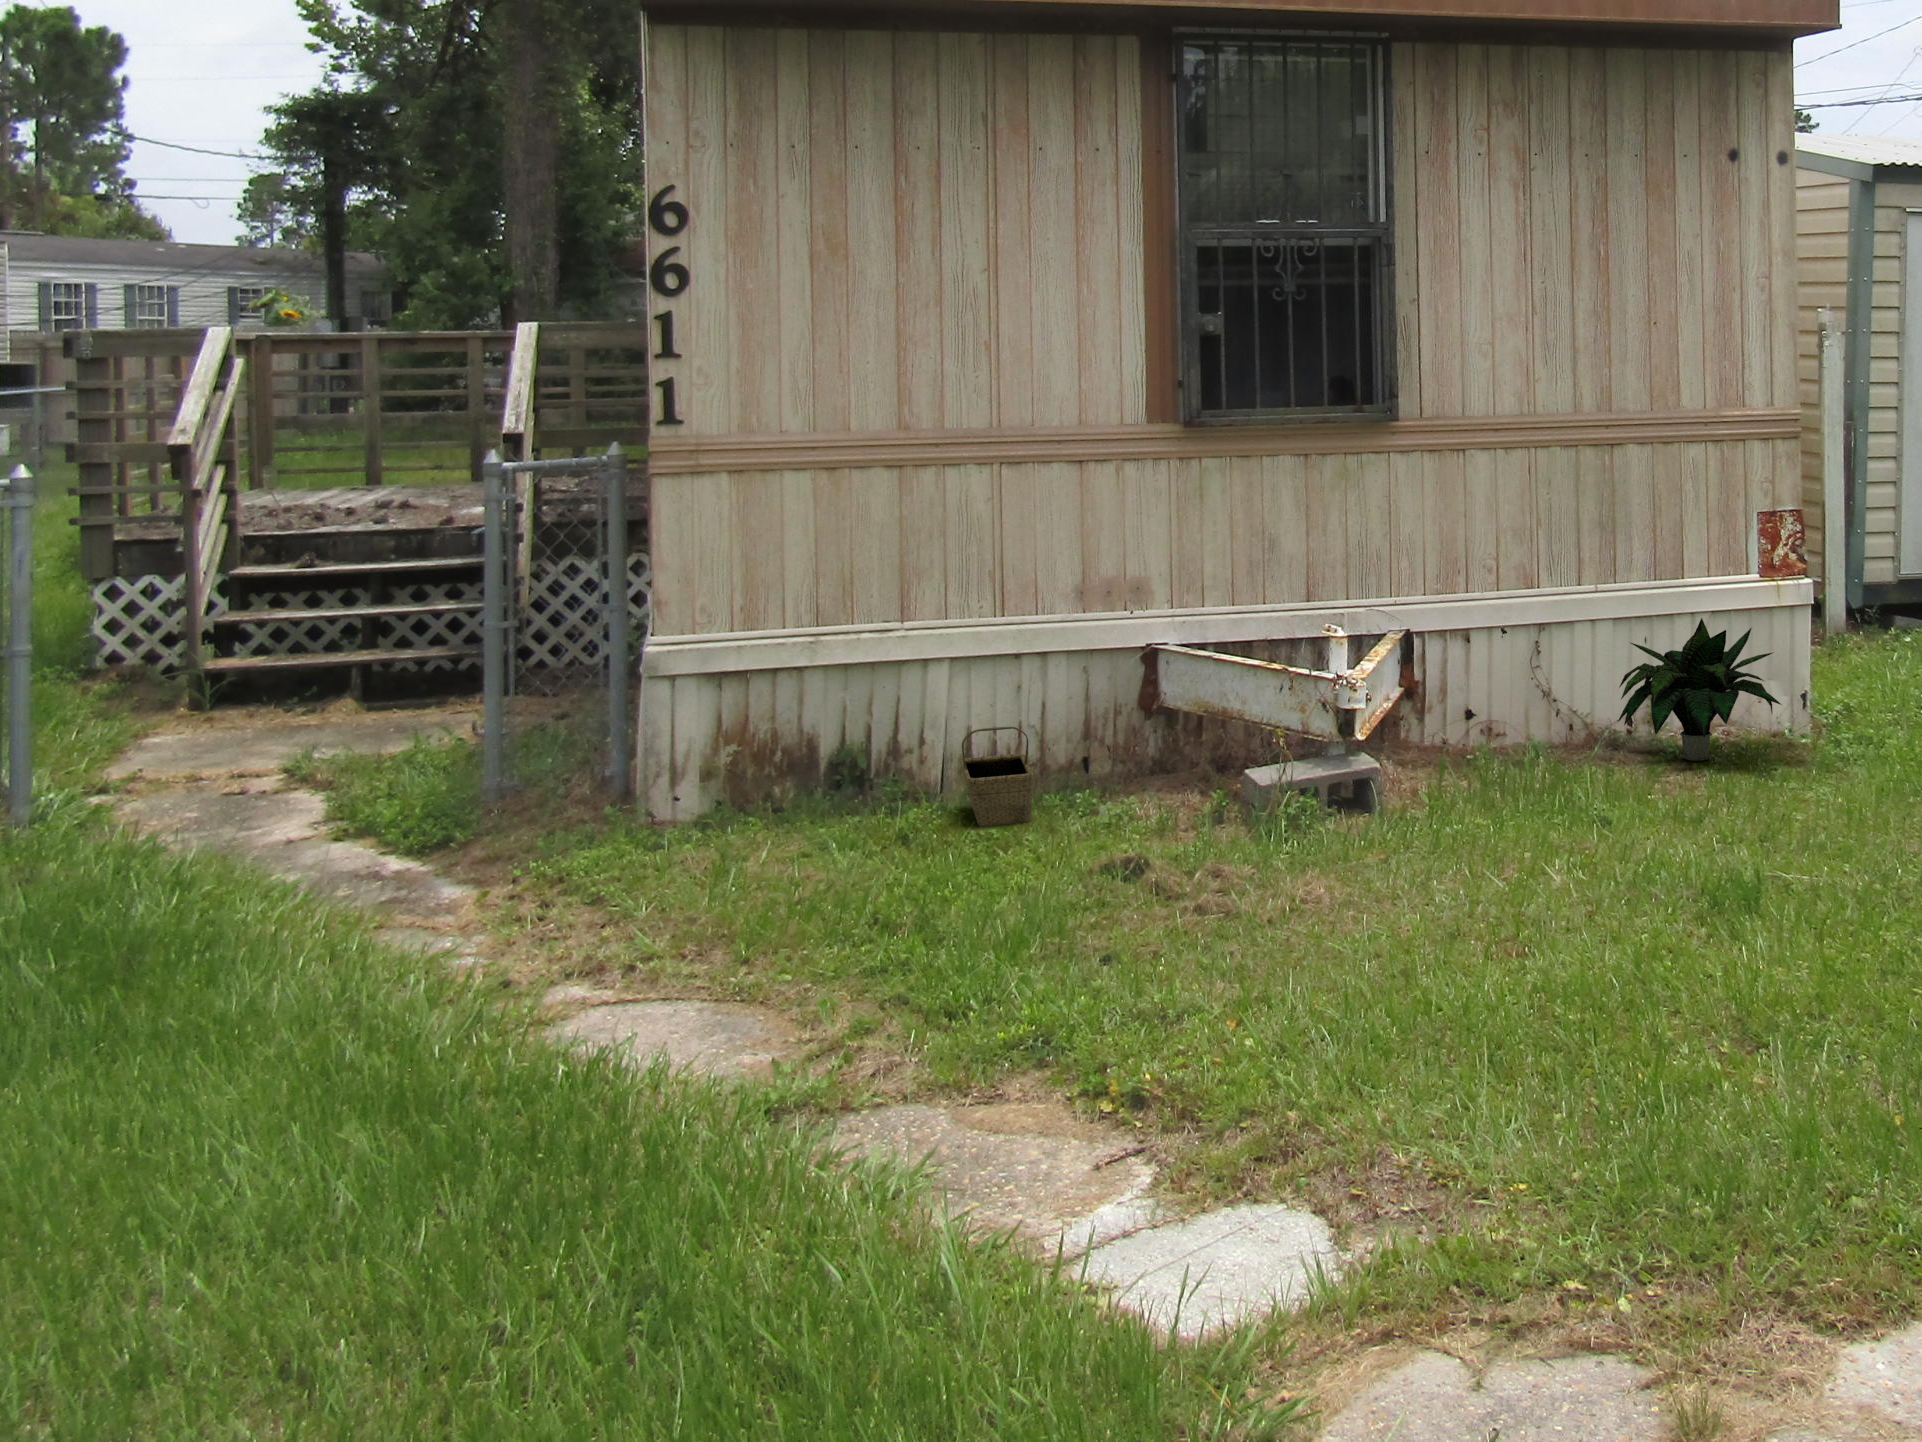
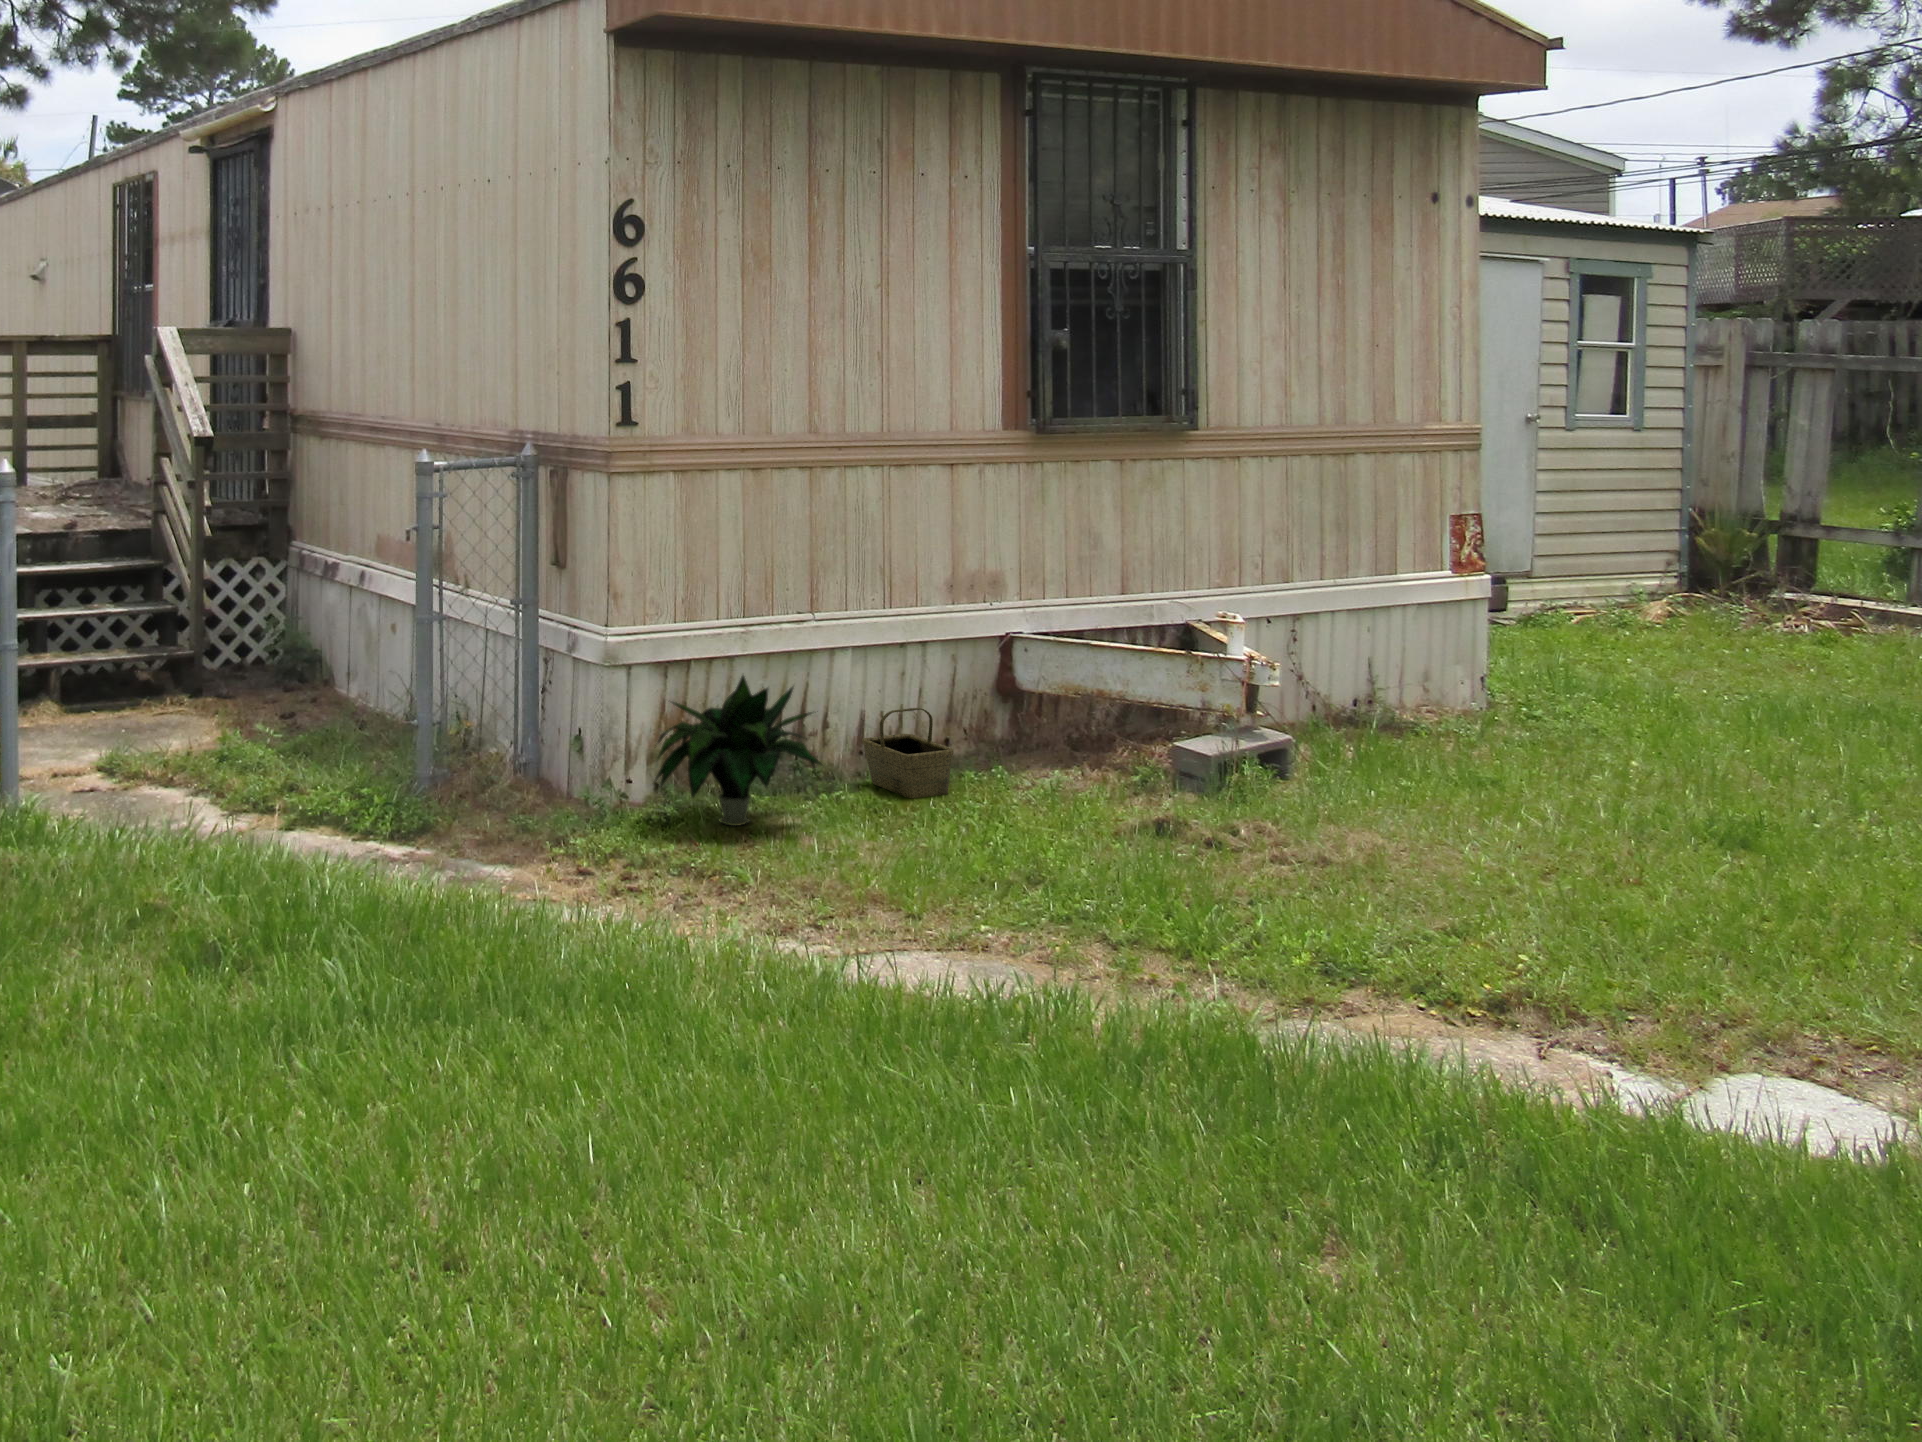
potted plant: present [1618,618,1782,761] -> present [656,675,822,826]

